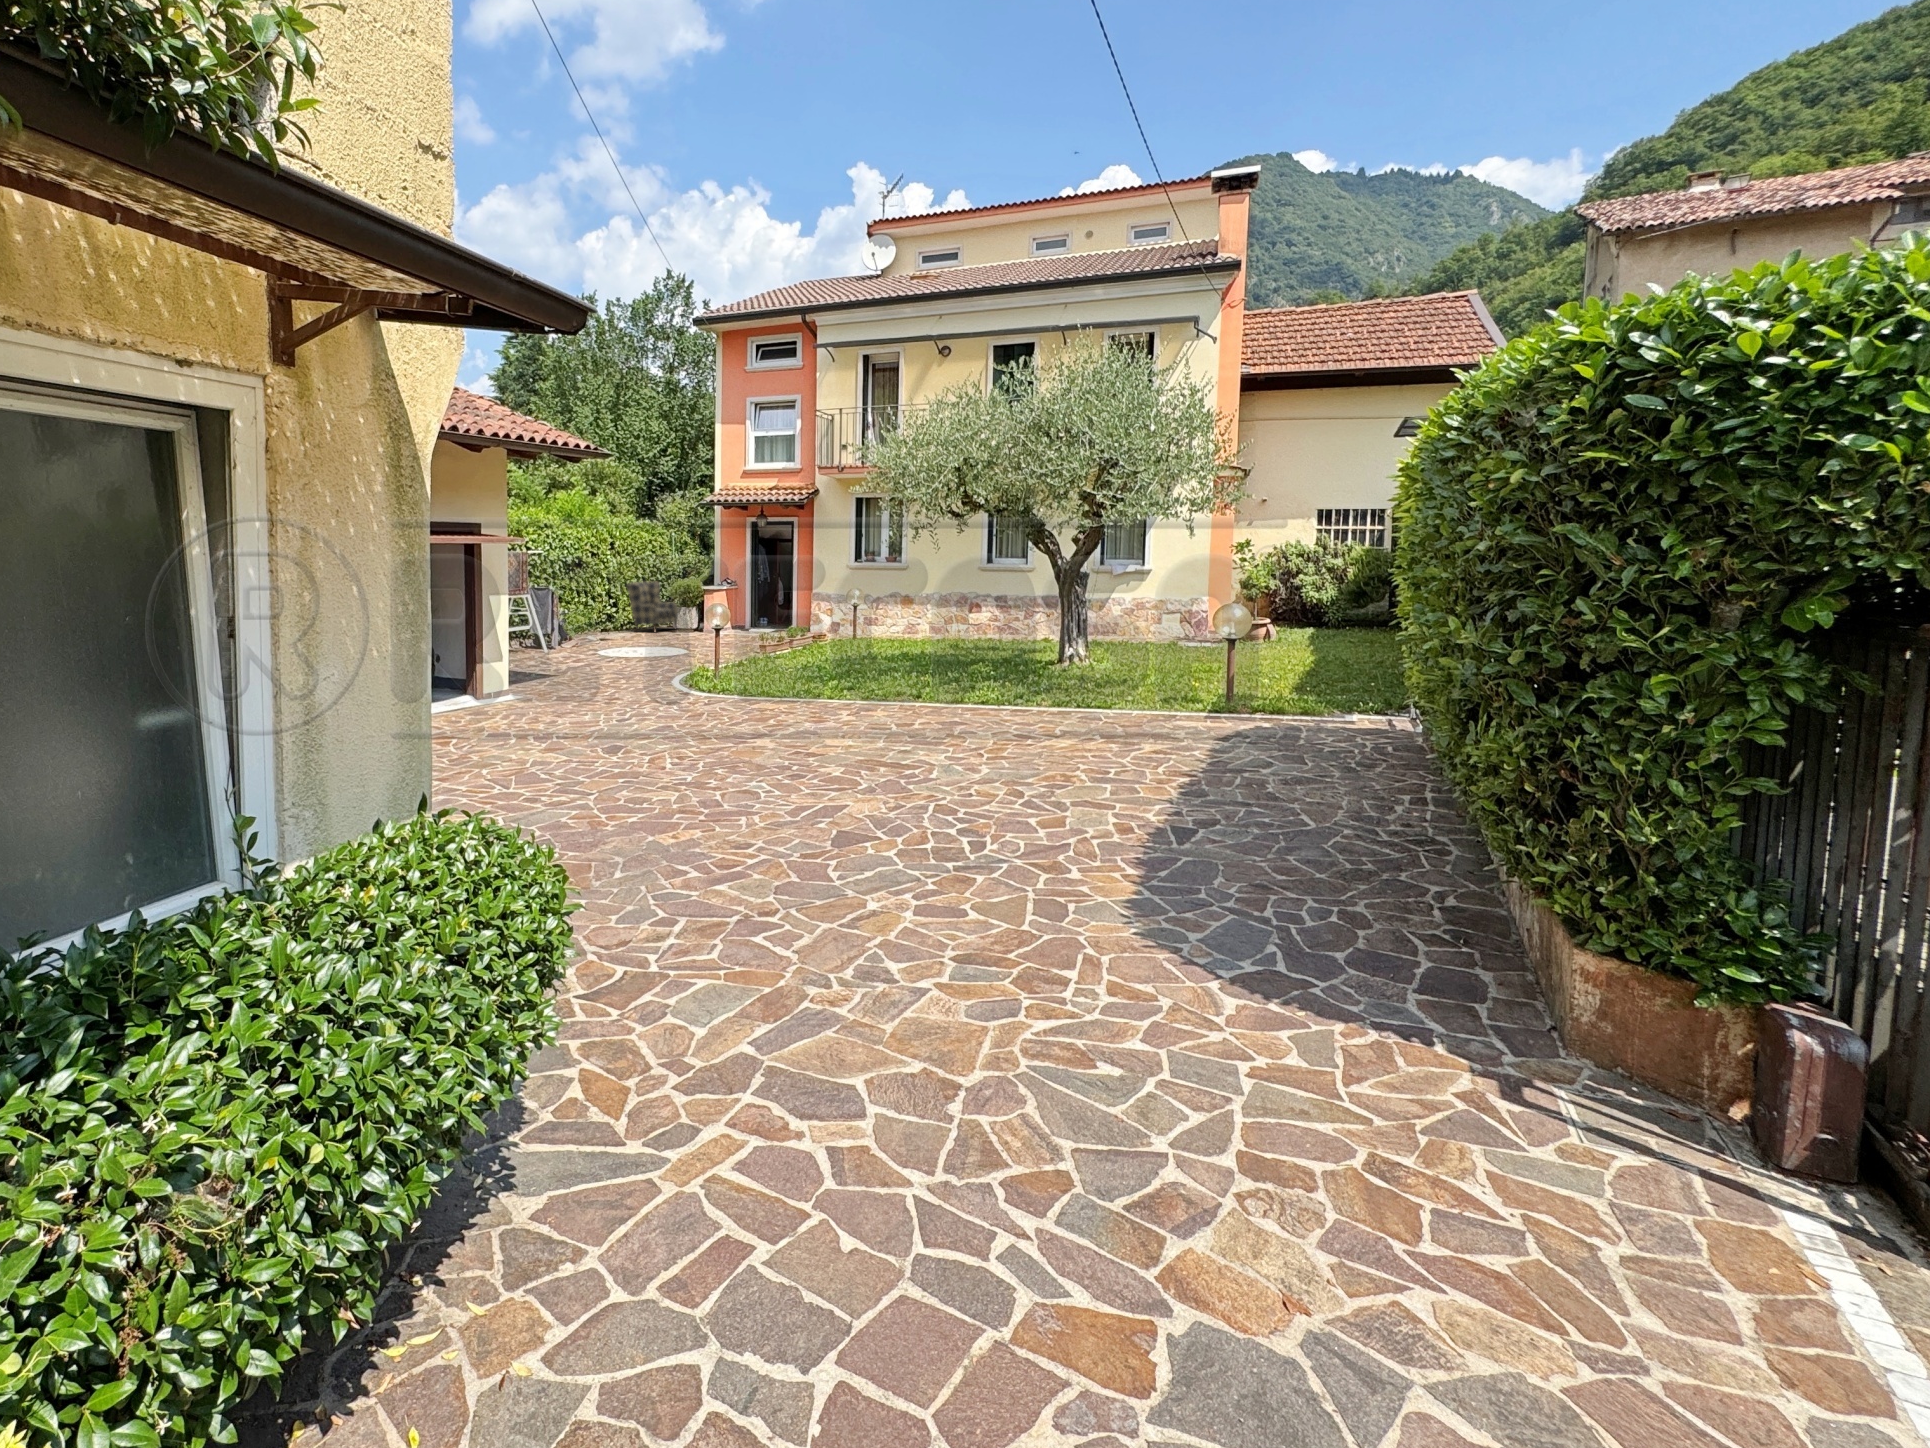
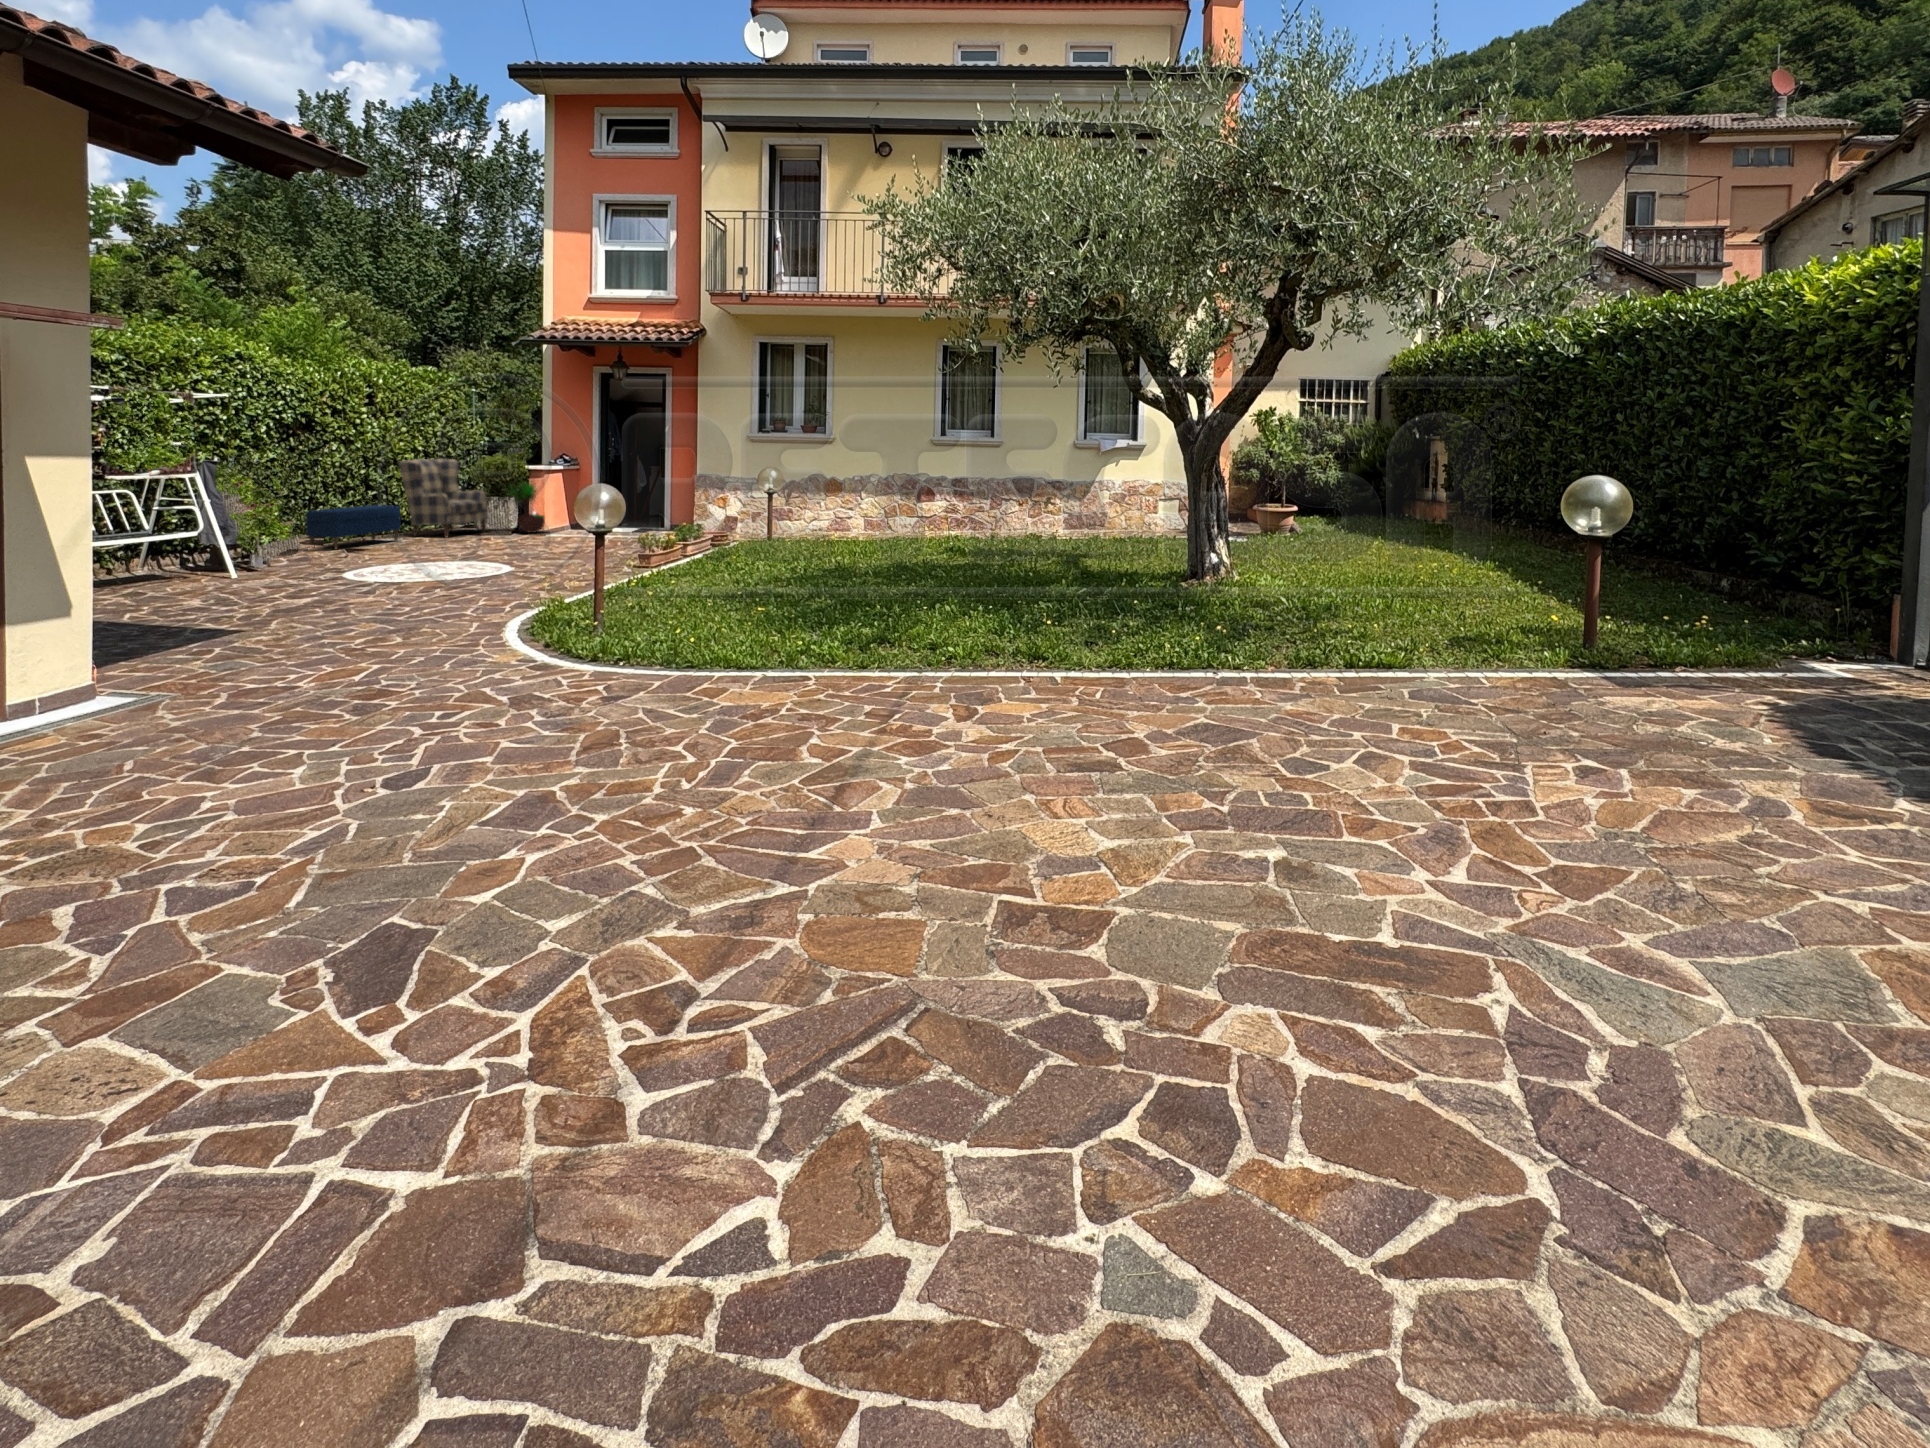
potted tree: none [689,593,714,630] -> present [510,481,545,533]
bench: none [579,611,629,639] -> present [305,505,401,549]

